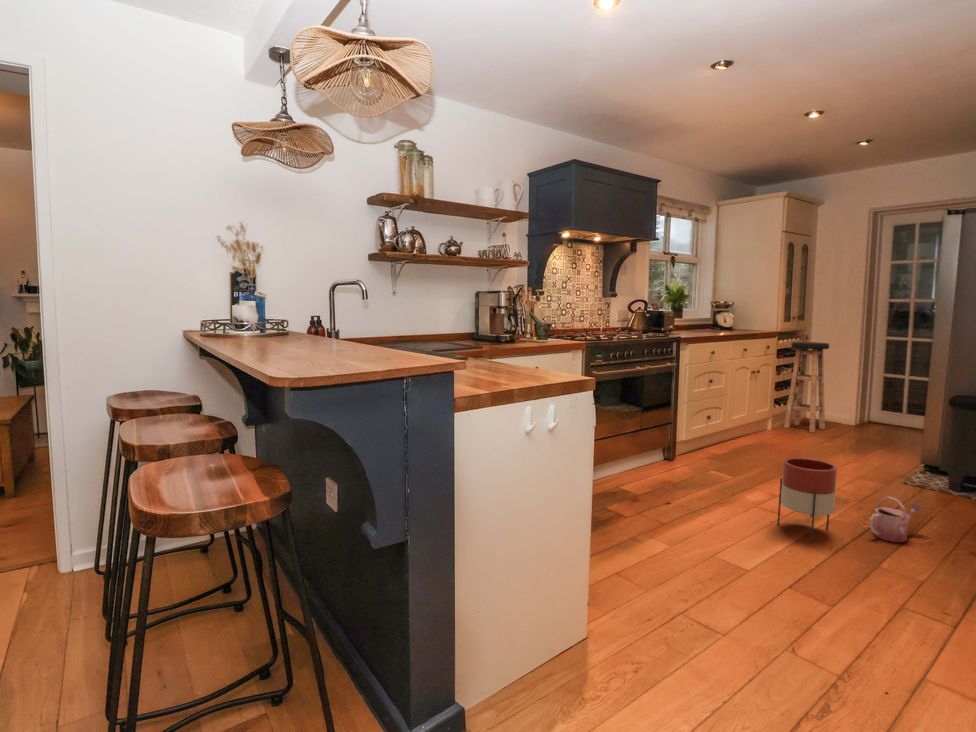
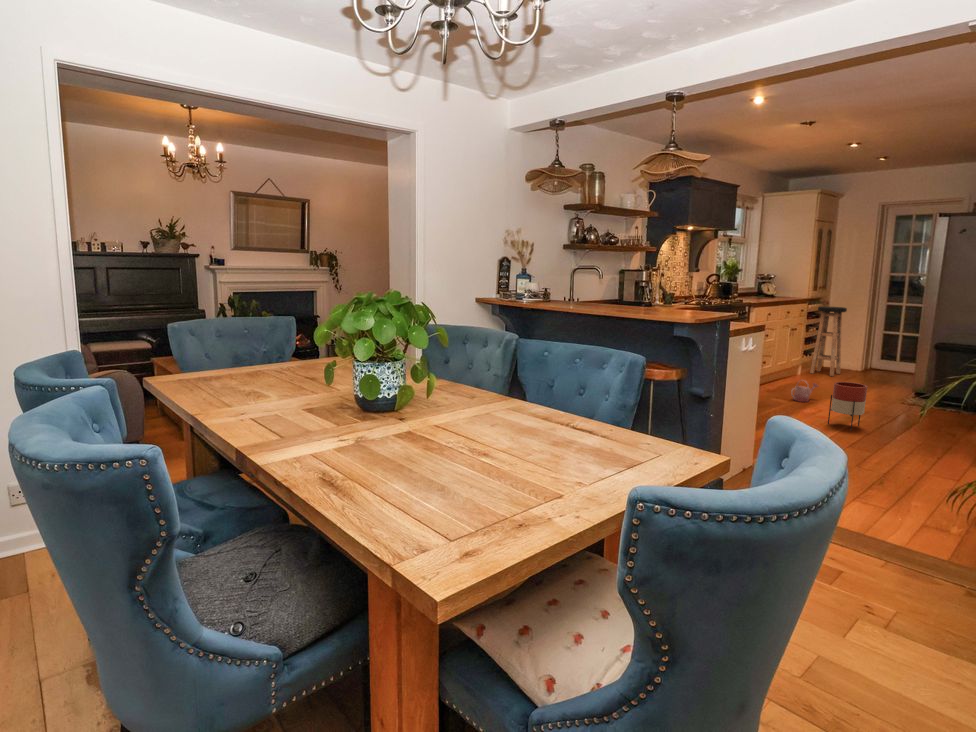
watering can: present [869,497,923,542] -> present [791,383,818,402]

